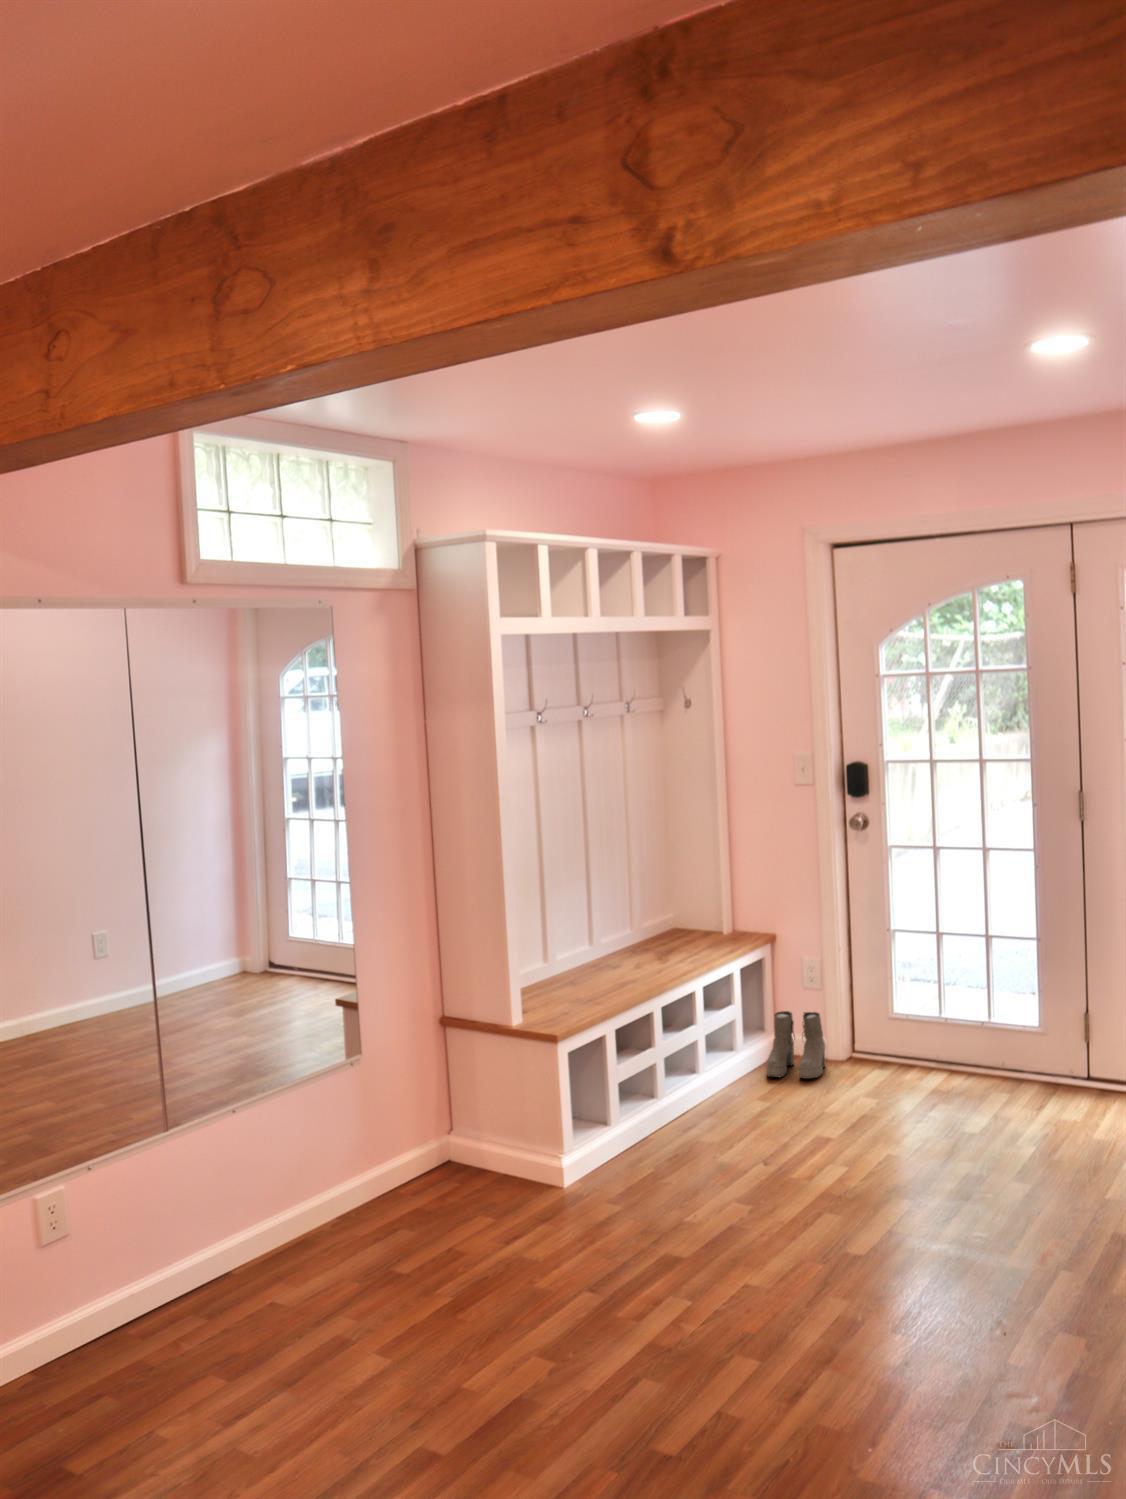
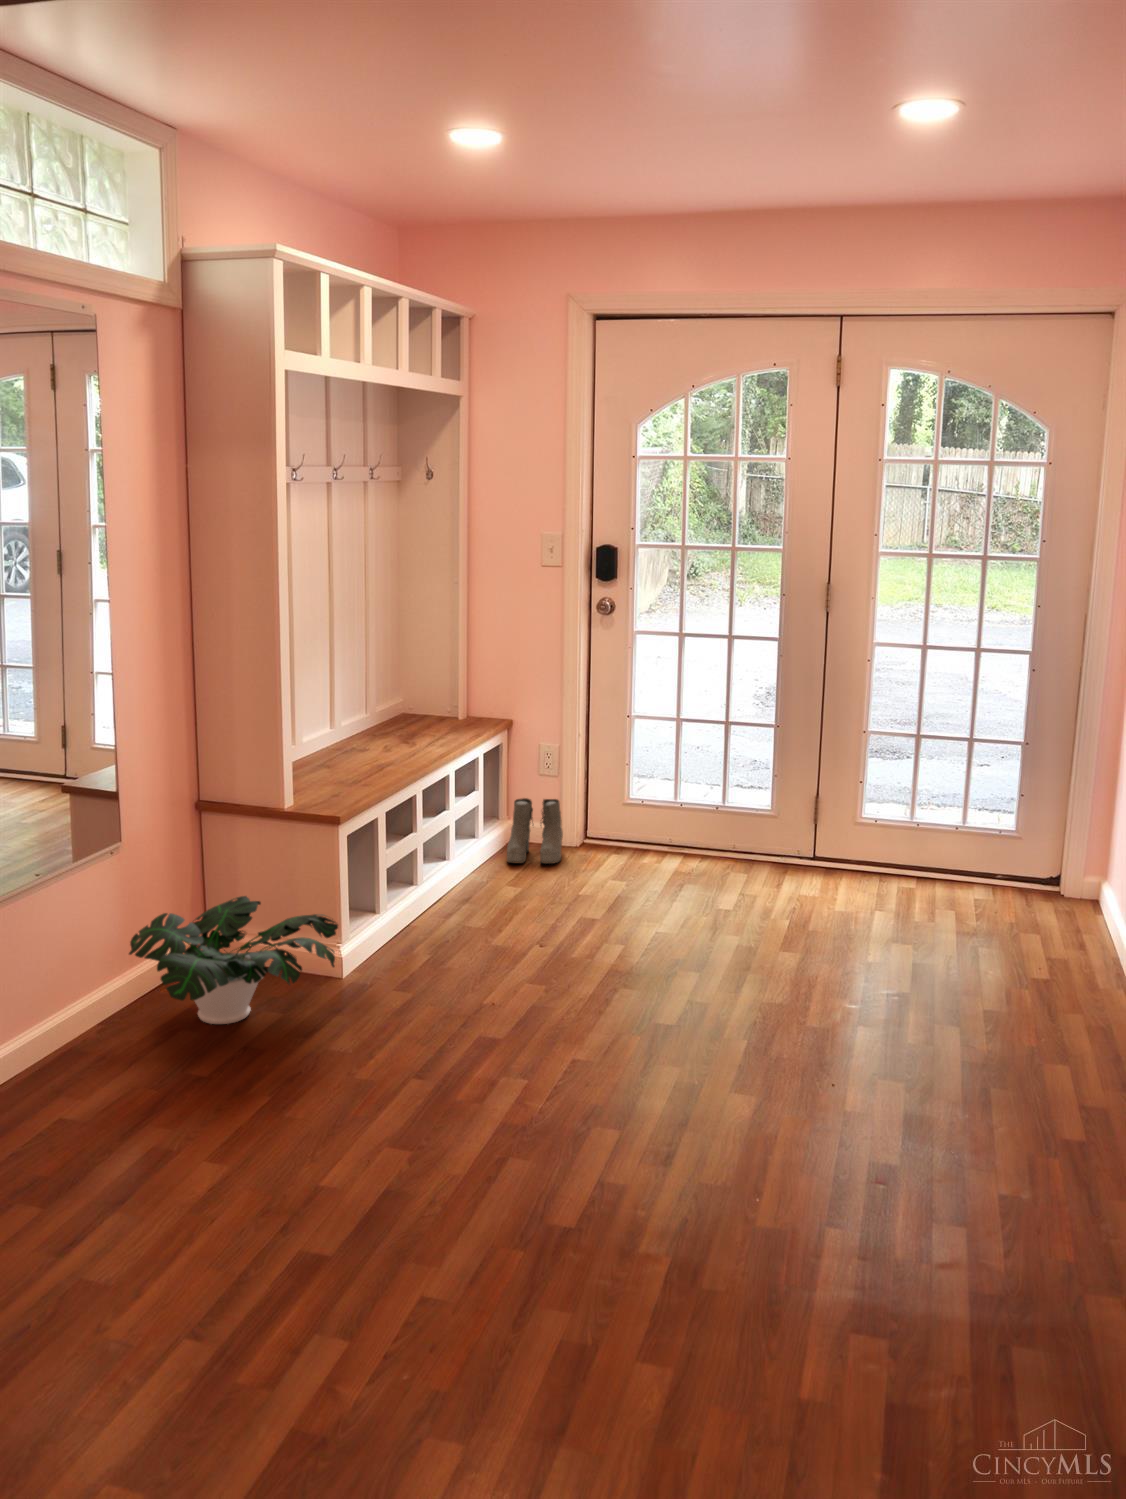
potted plant: none [363,1104,551,1225] -> present [129,896,338,1024]

